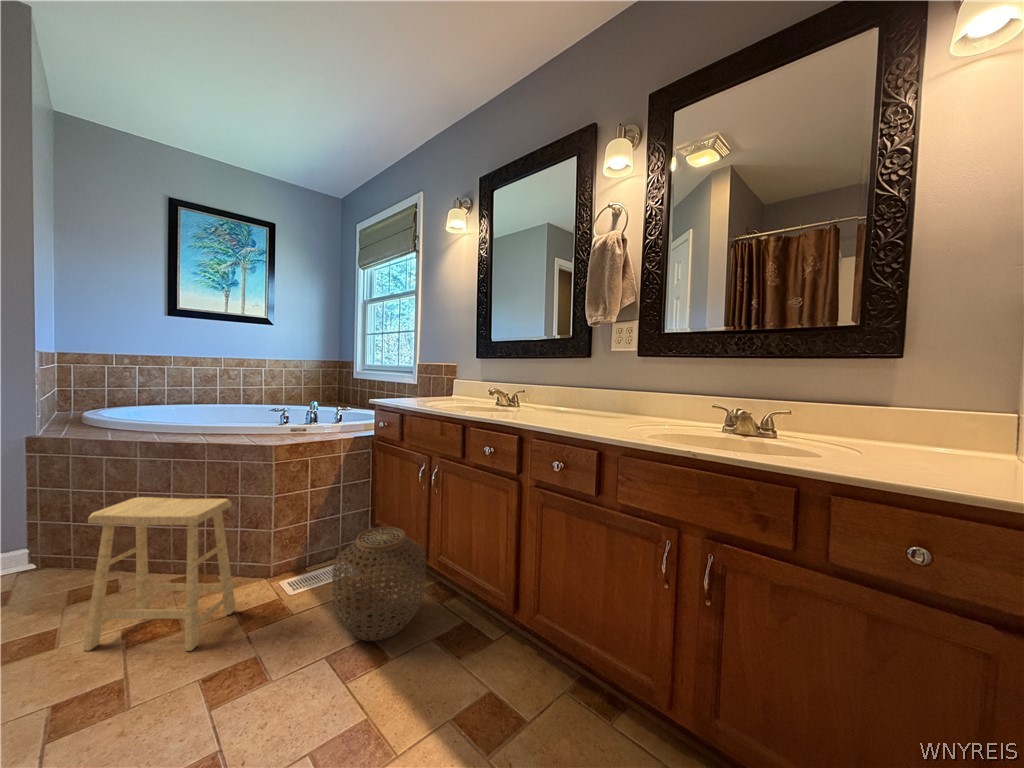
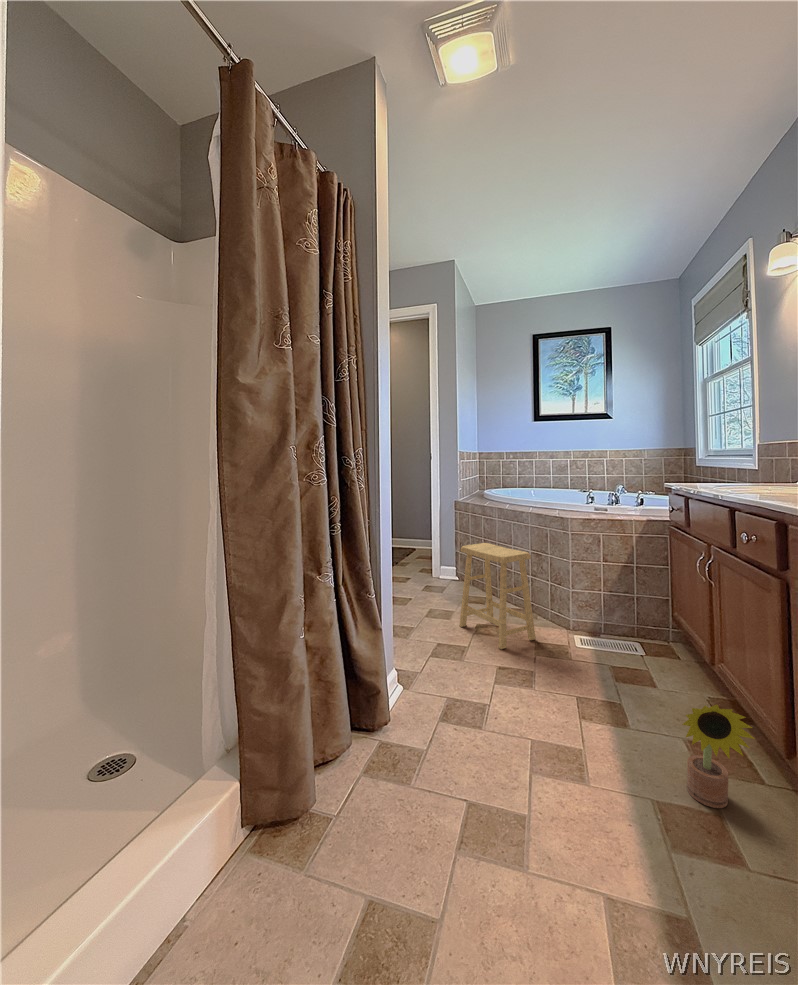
woven basket: present [332,527,426,641] -> none [588,604,691,714]
decorative plant: none [458,598,509,690] -> present [682,705,755,808]

